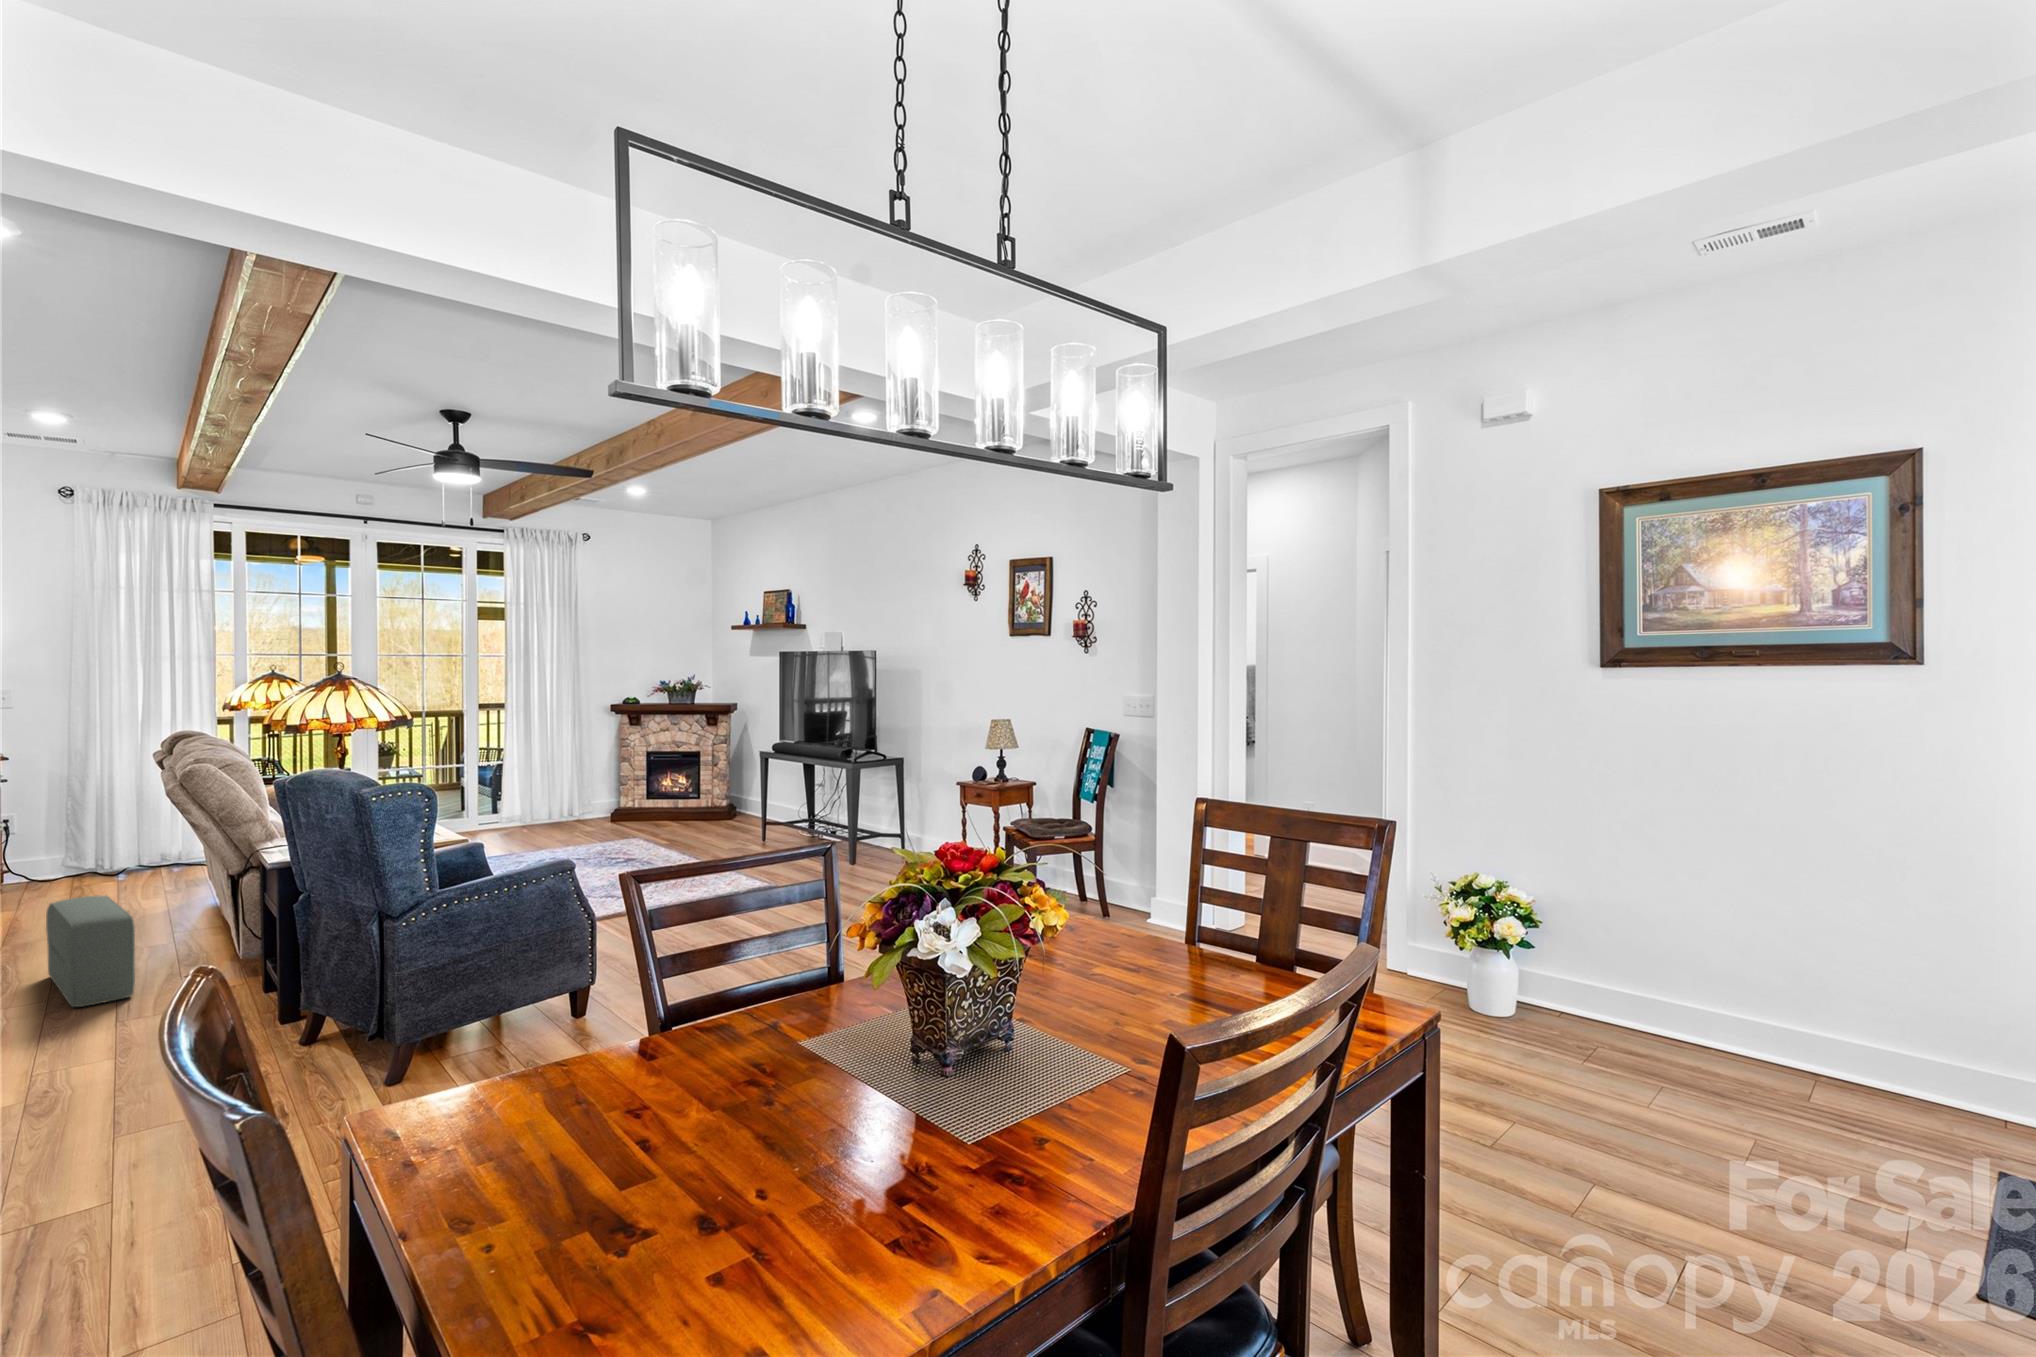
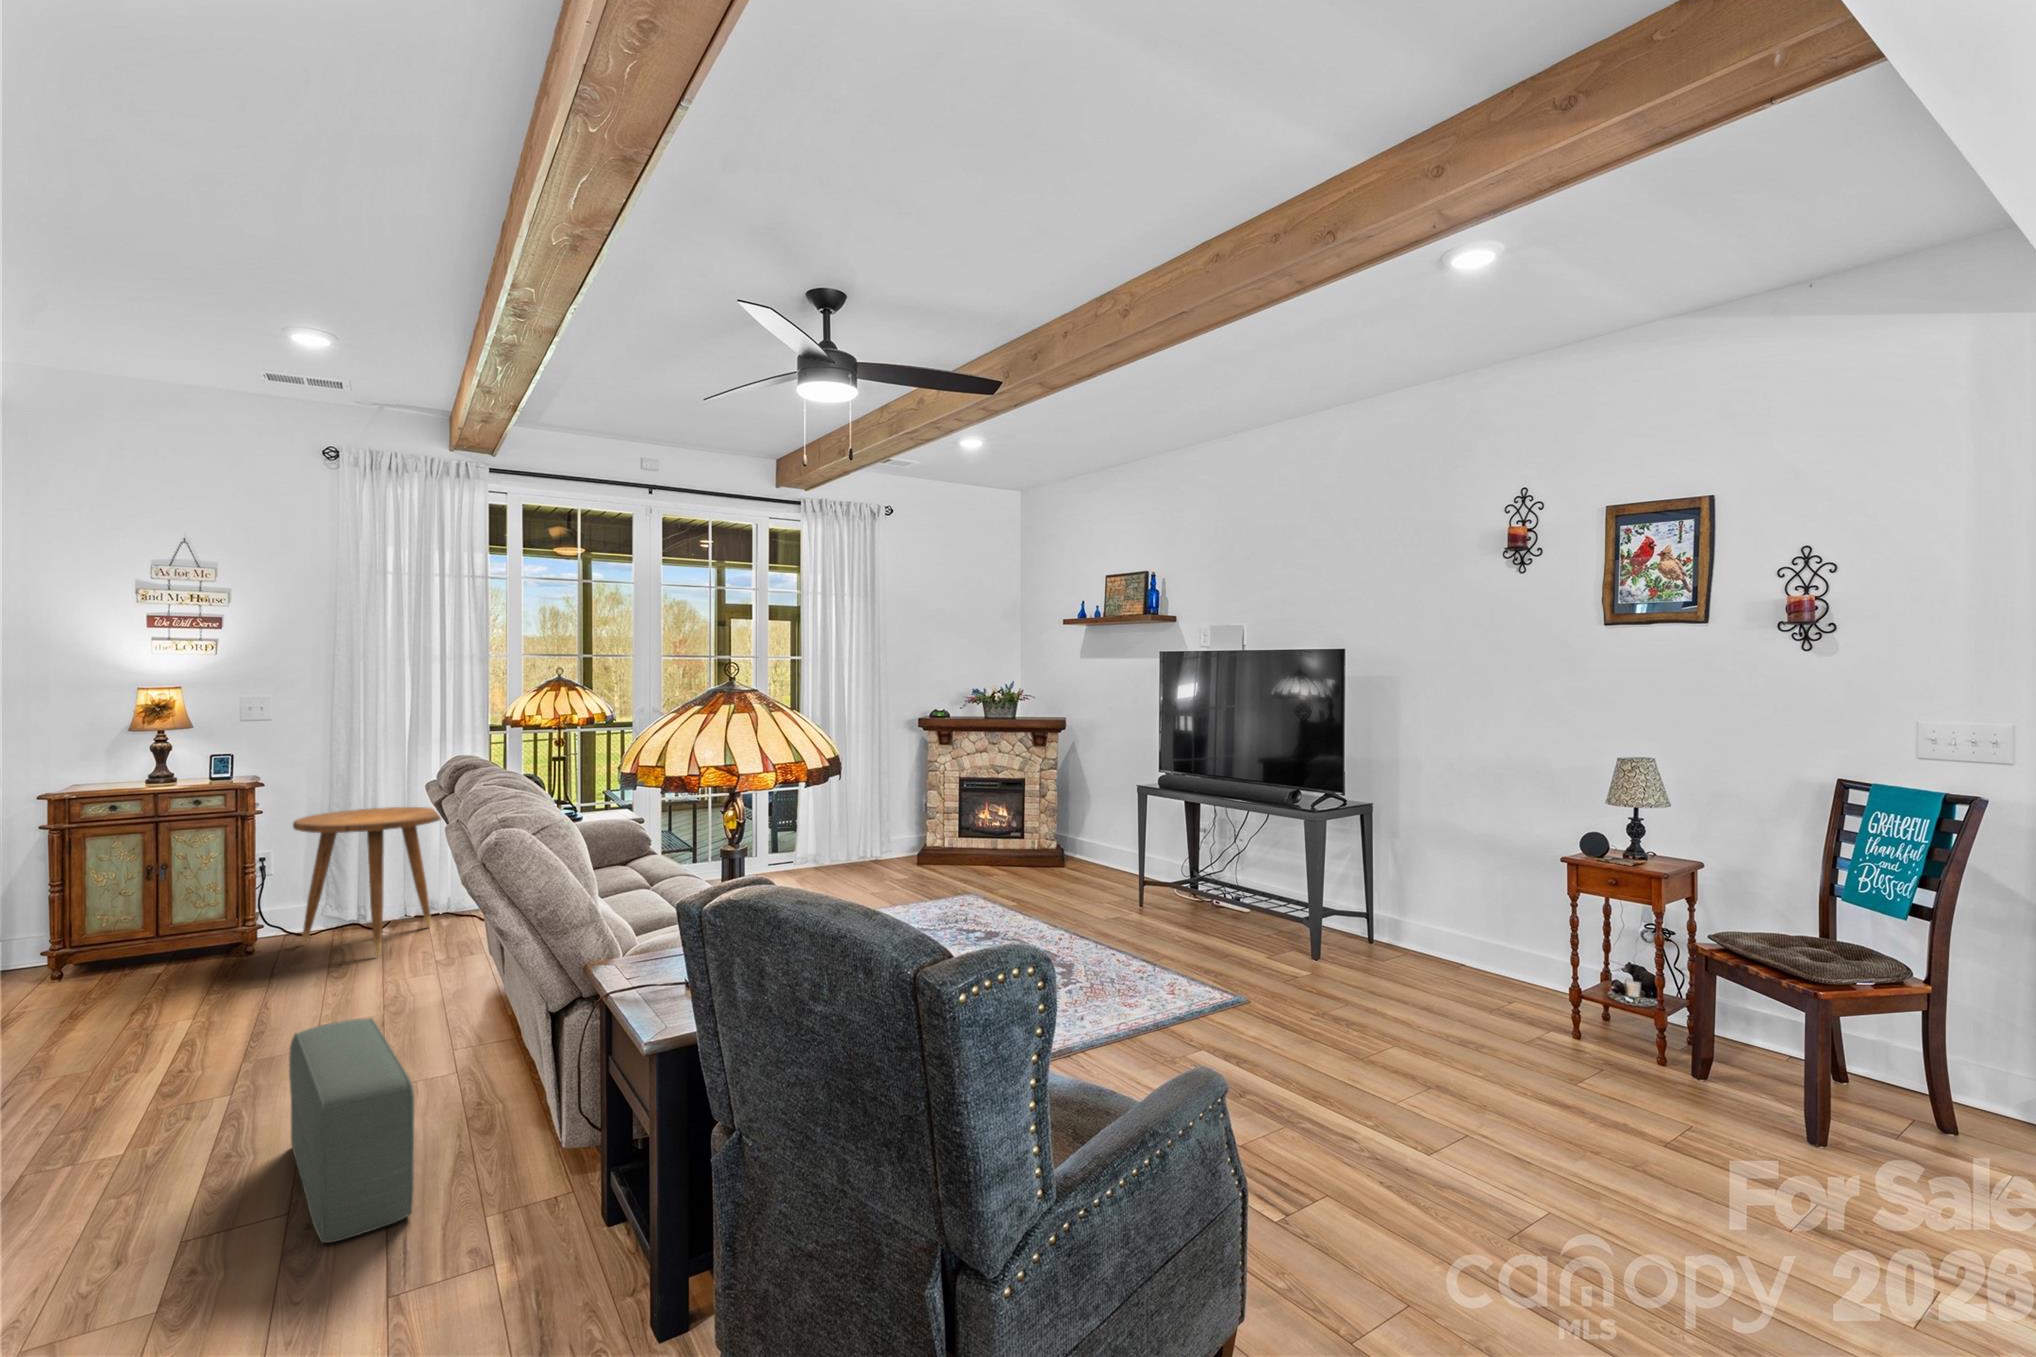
side table: none [39,778,174,890] -> present [293,807,441,956]

